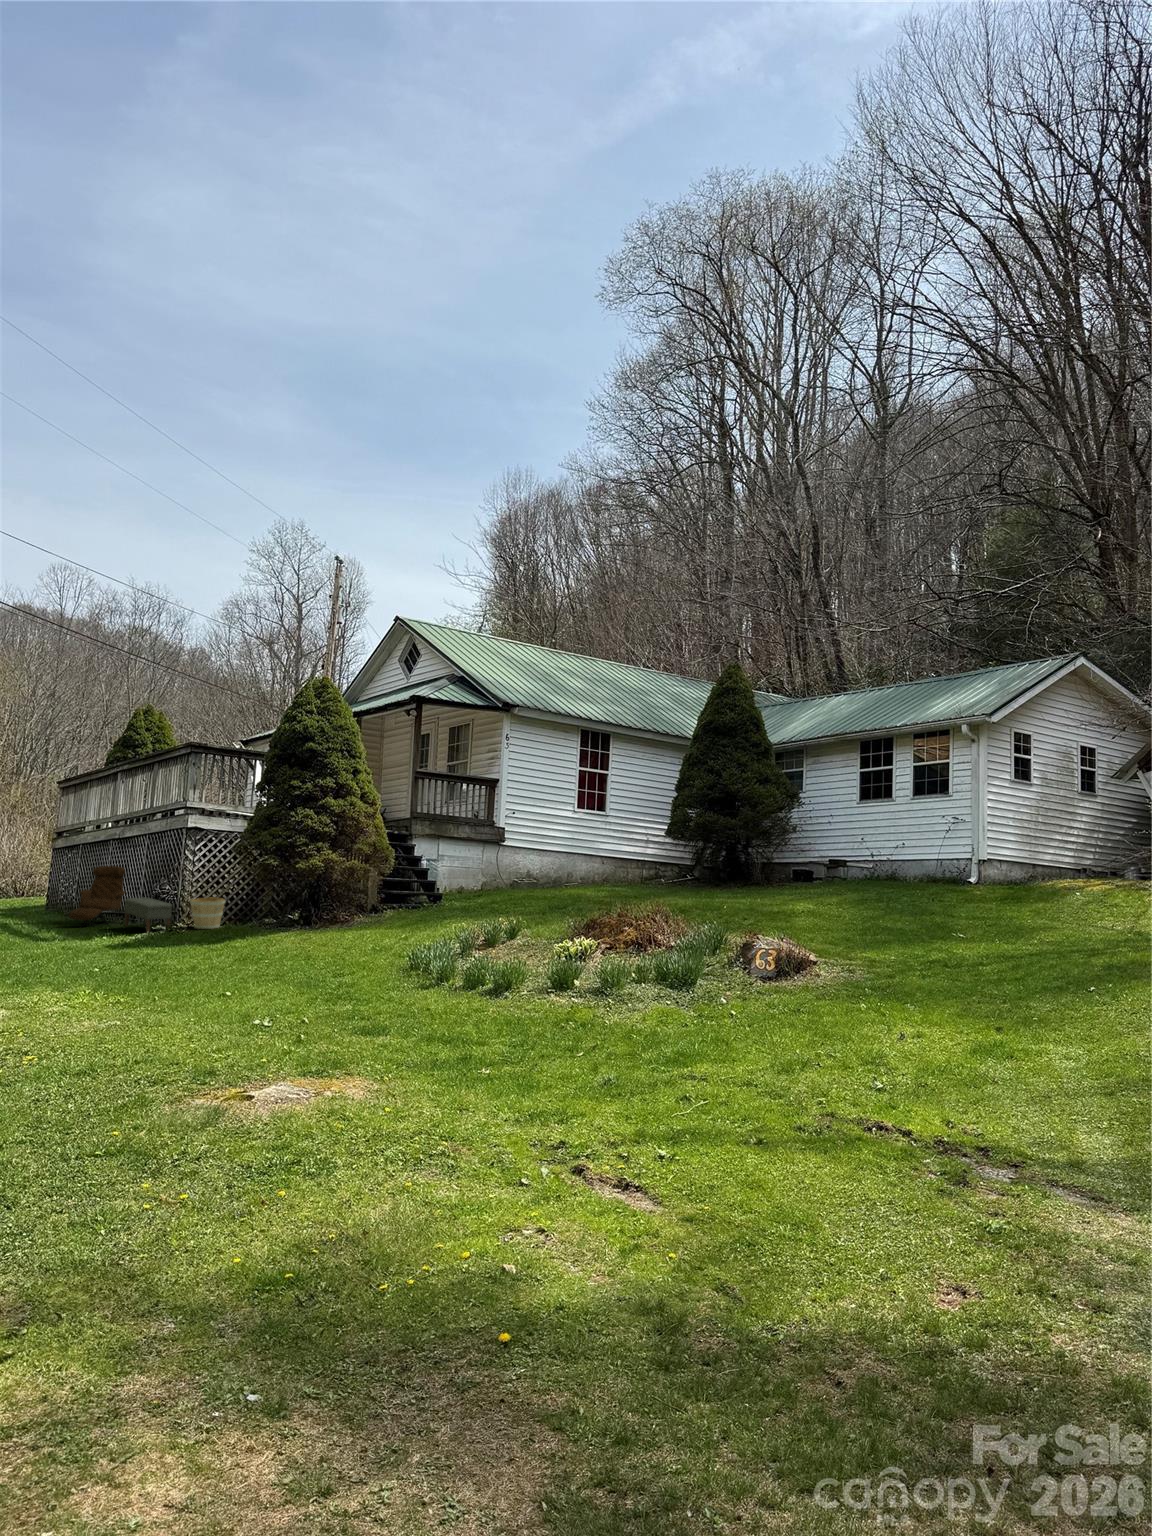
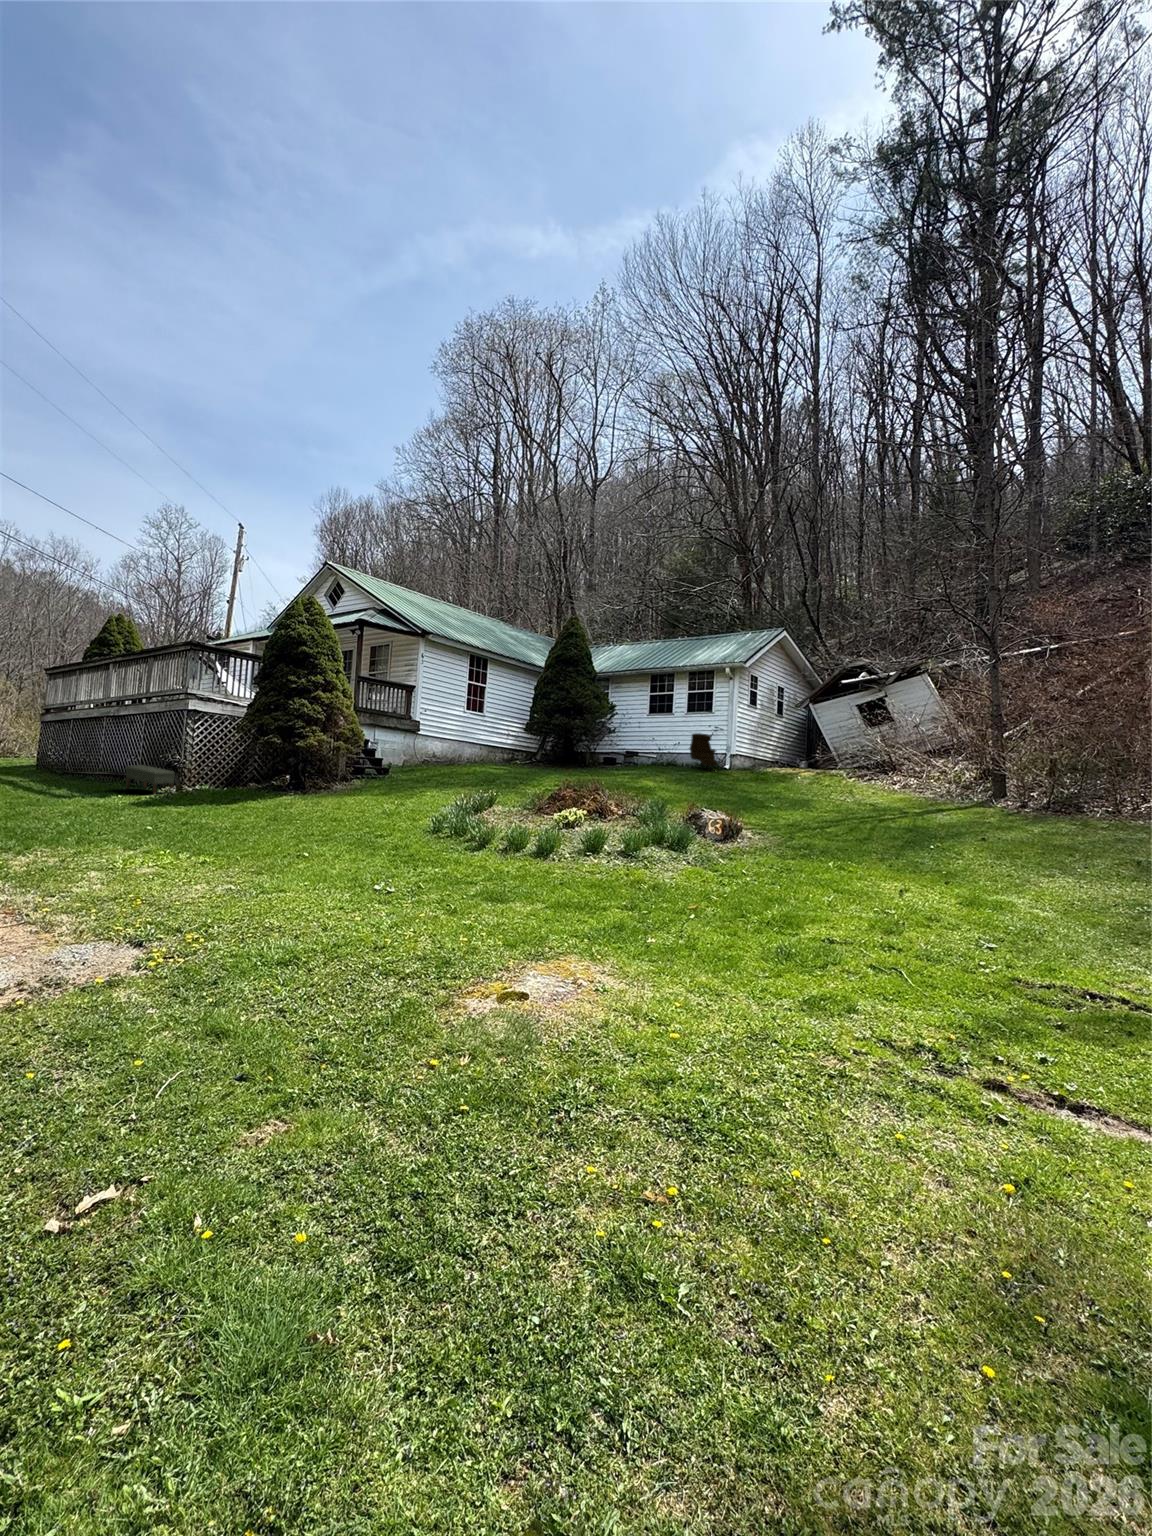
lounge chair: present [69,866,126,926] -> present [690,733,718,769]
wooden bucket: present [190,897,225,929] -> none [193,767,224,792]

